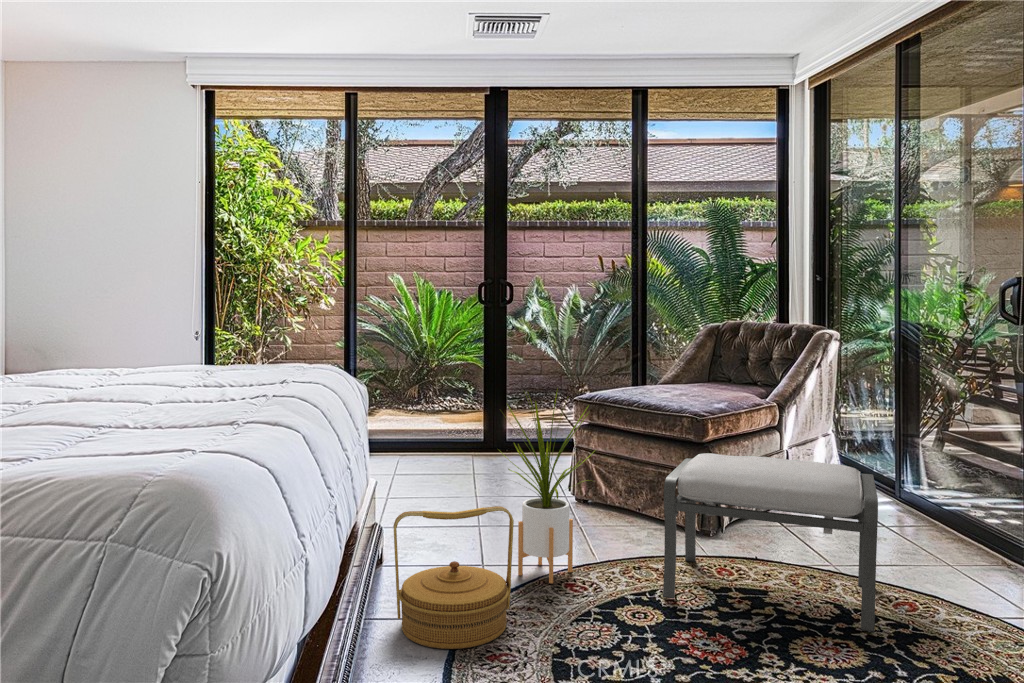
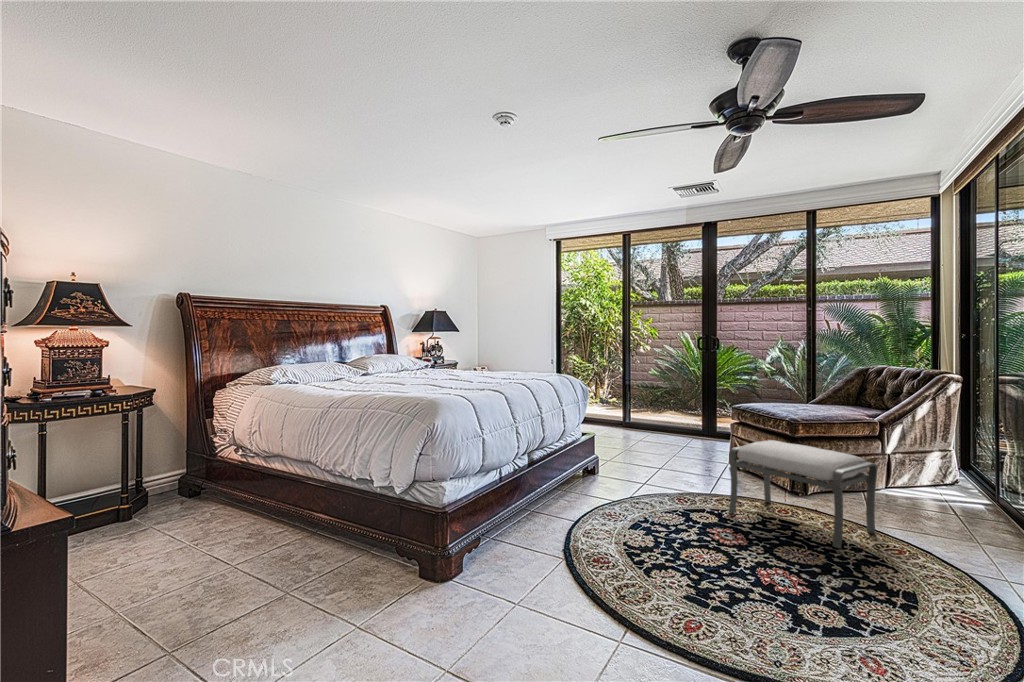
house plant: present [499,392,595,583] -> none [652,396,706,496]
basket: present [393,506,514,649] -> none [587,445,643,509]

